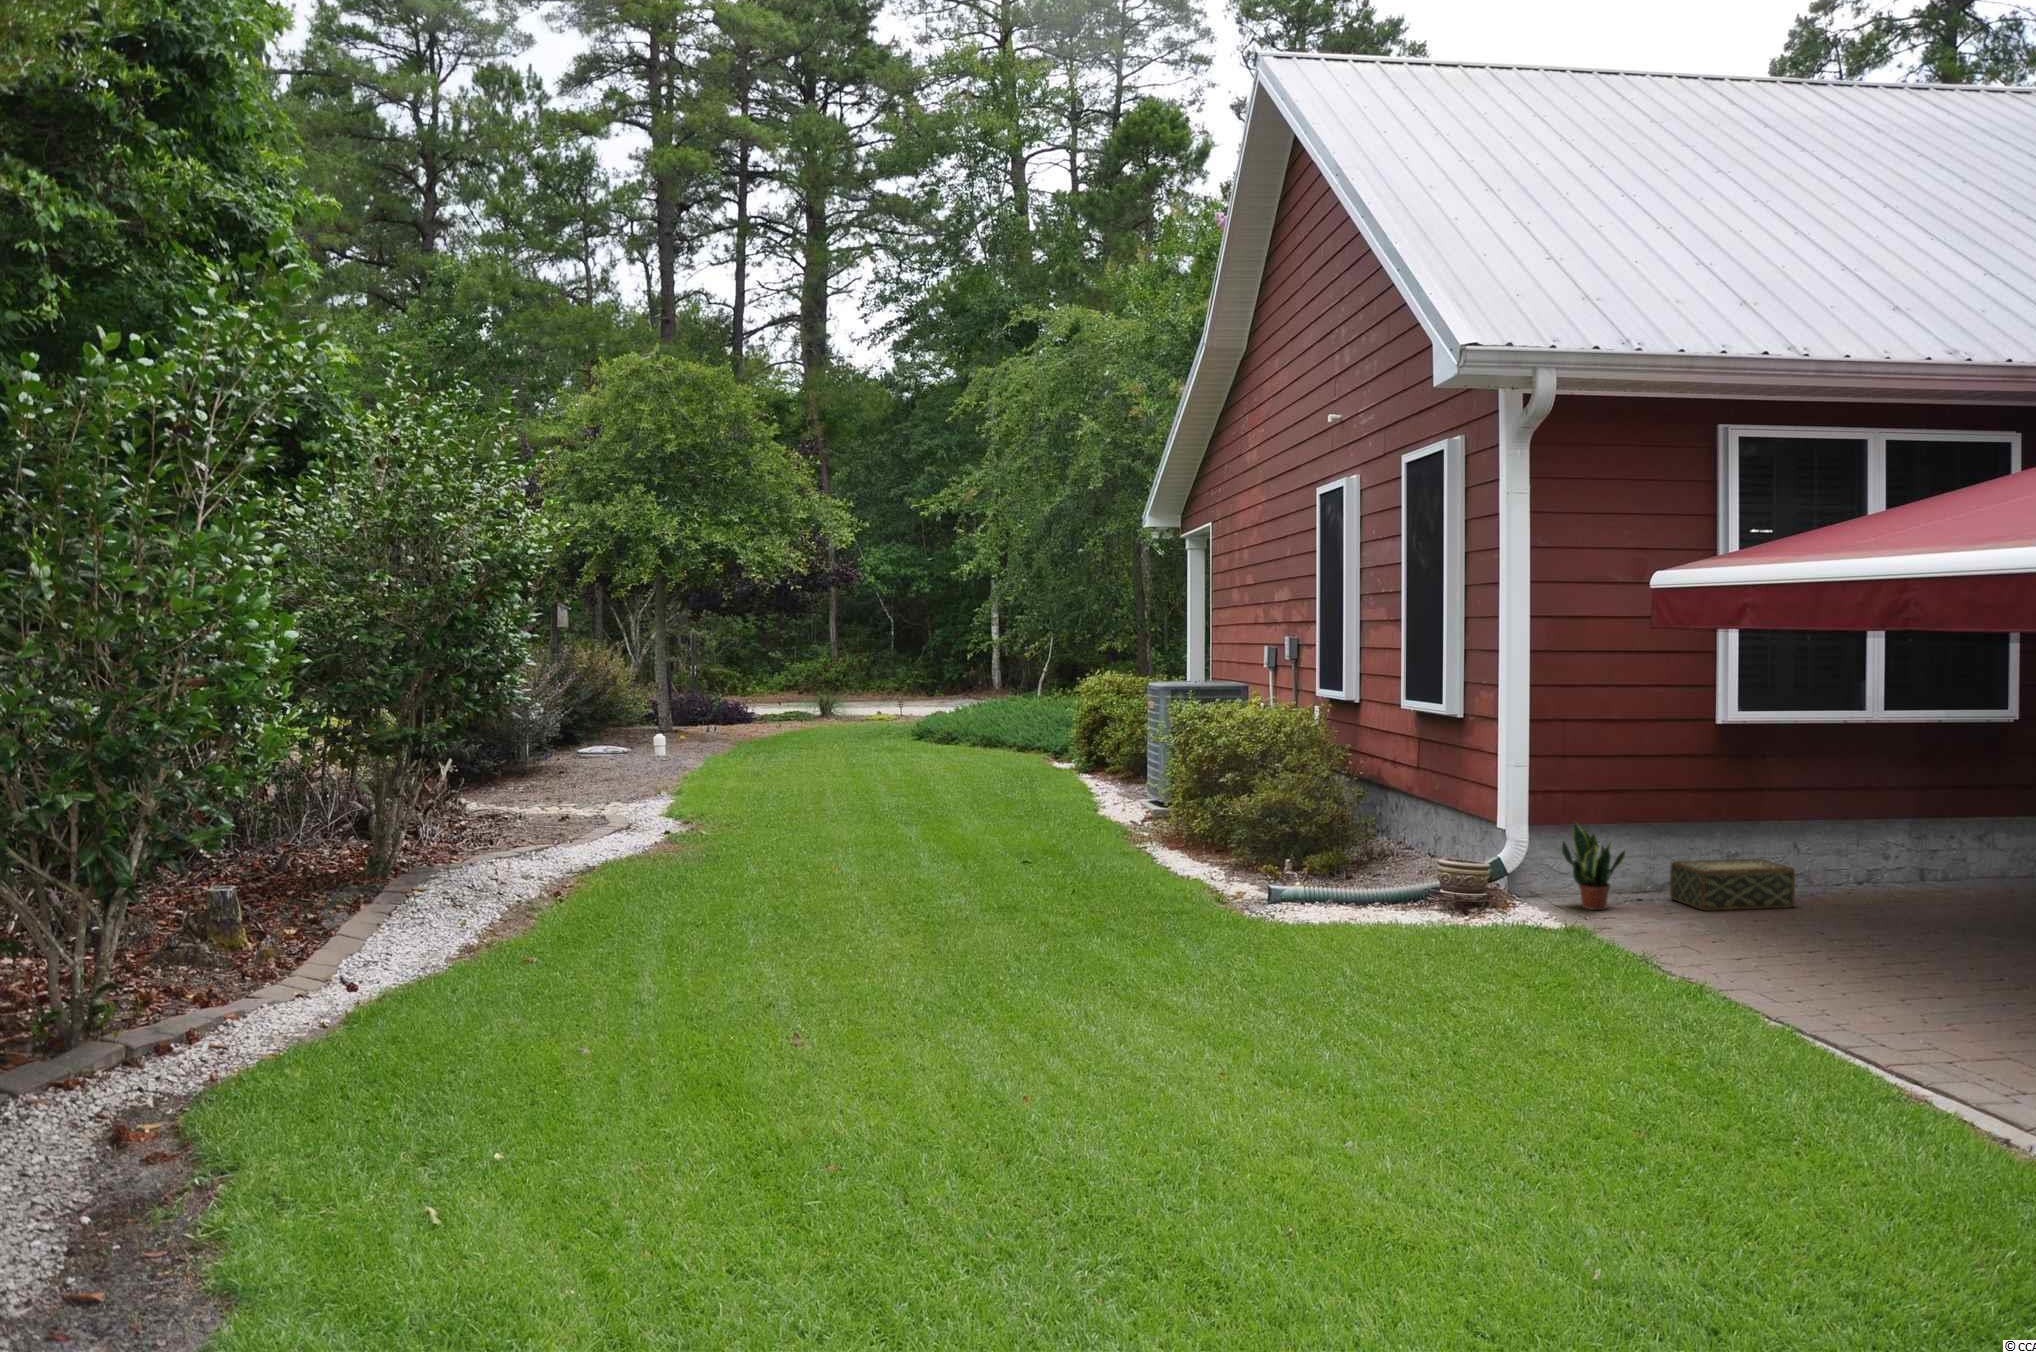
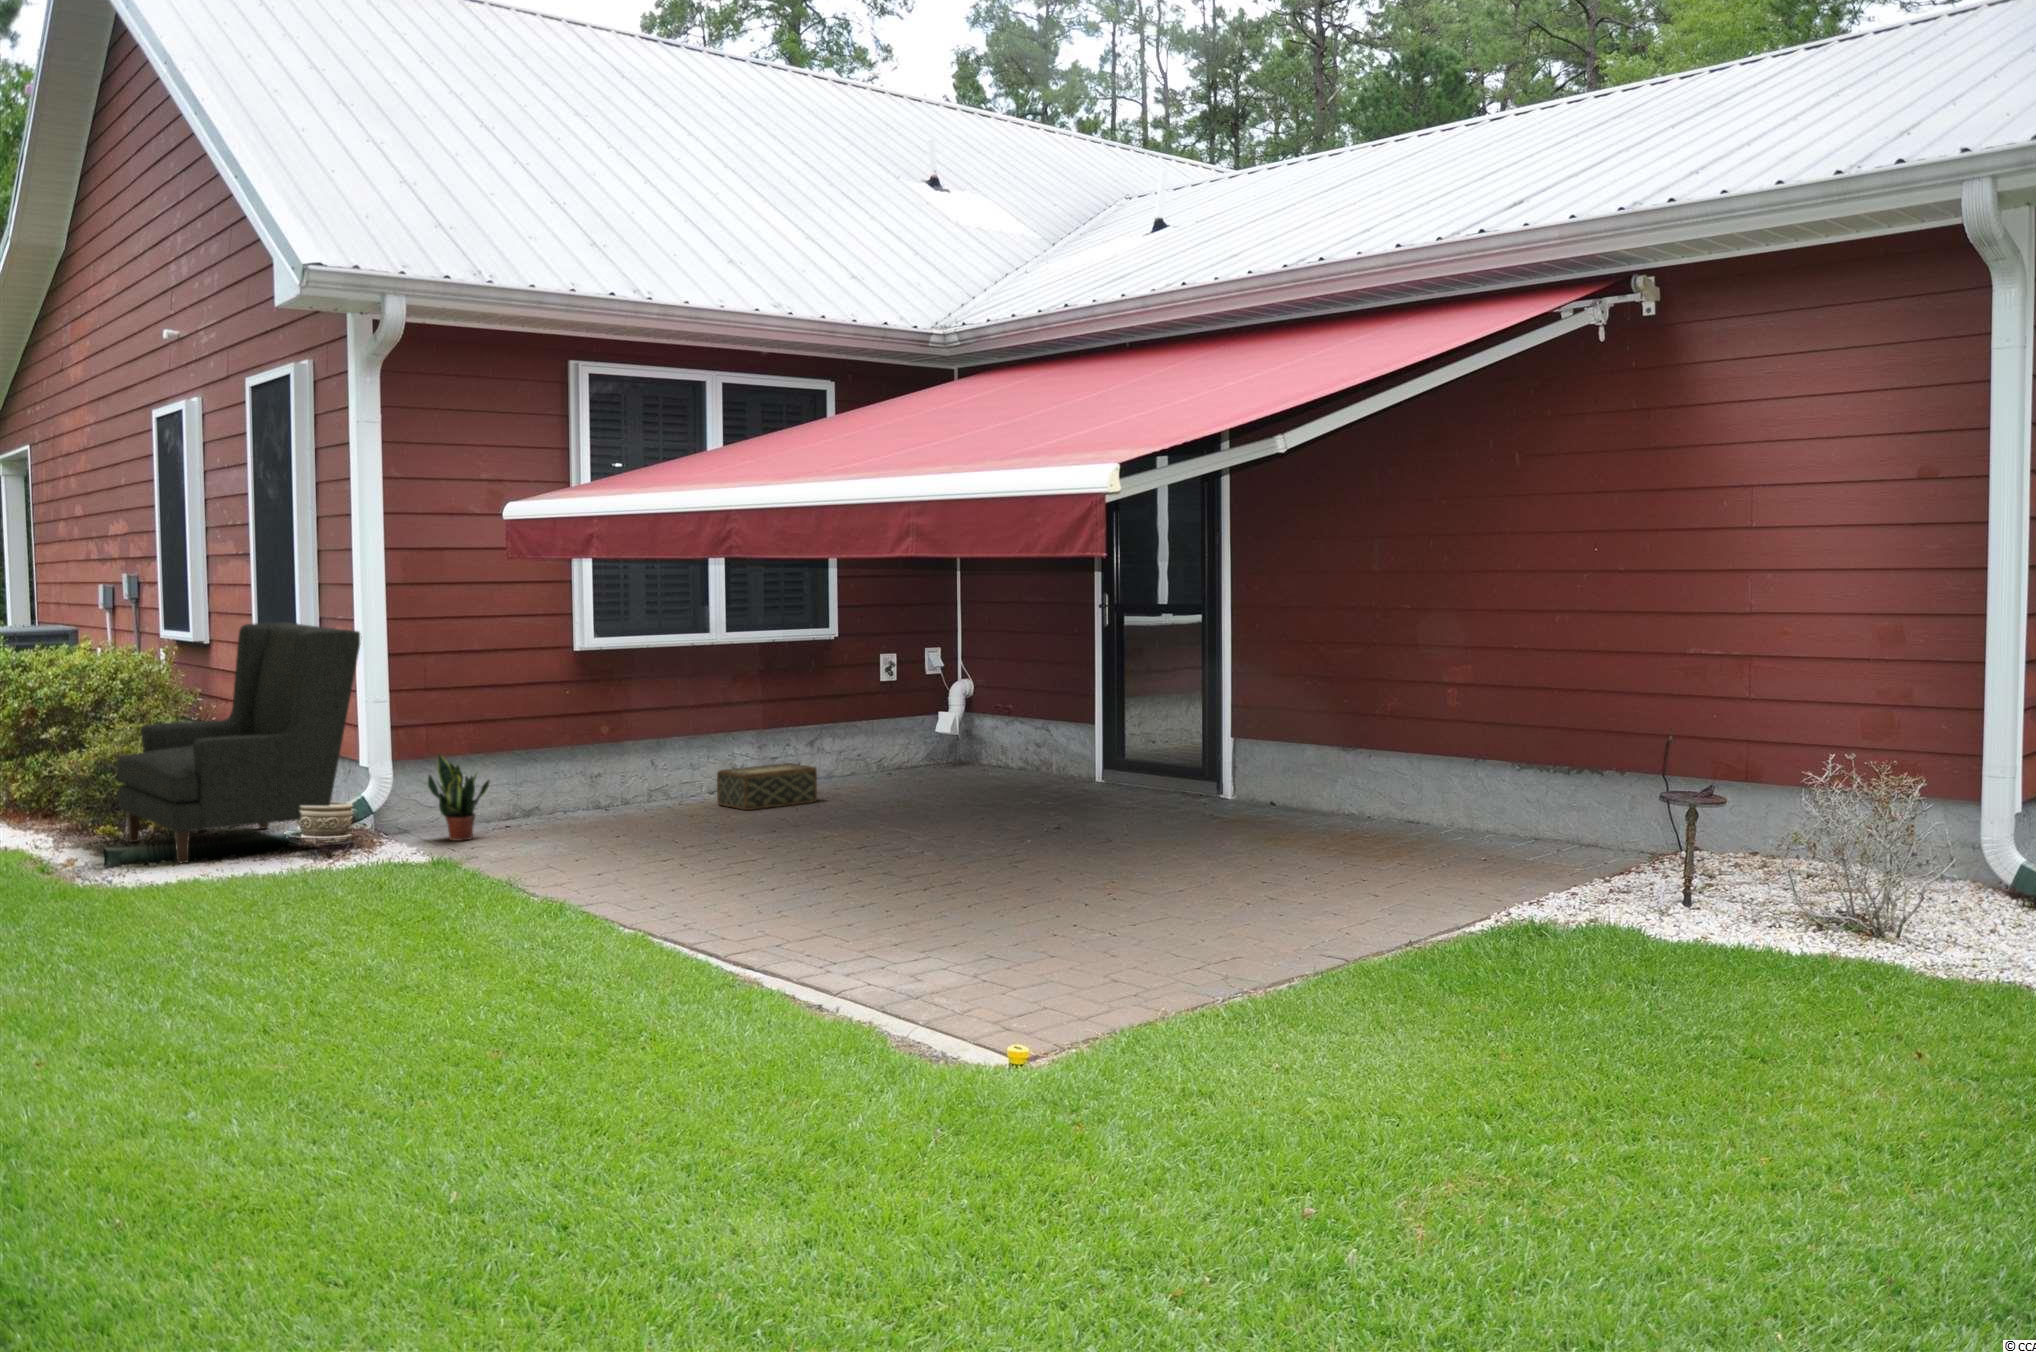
chair: none [1279,687,1501,907] -> present [117,623,361,863]
woven basket: present [1670,858,1795,910] -> present [717,763,817,810]

